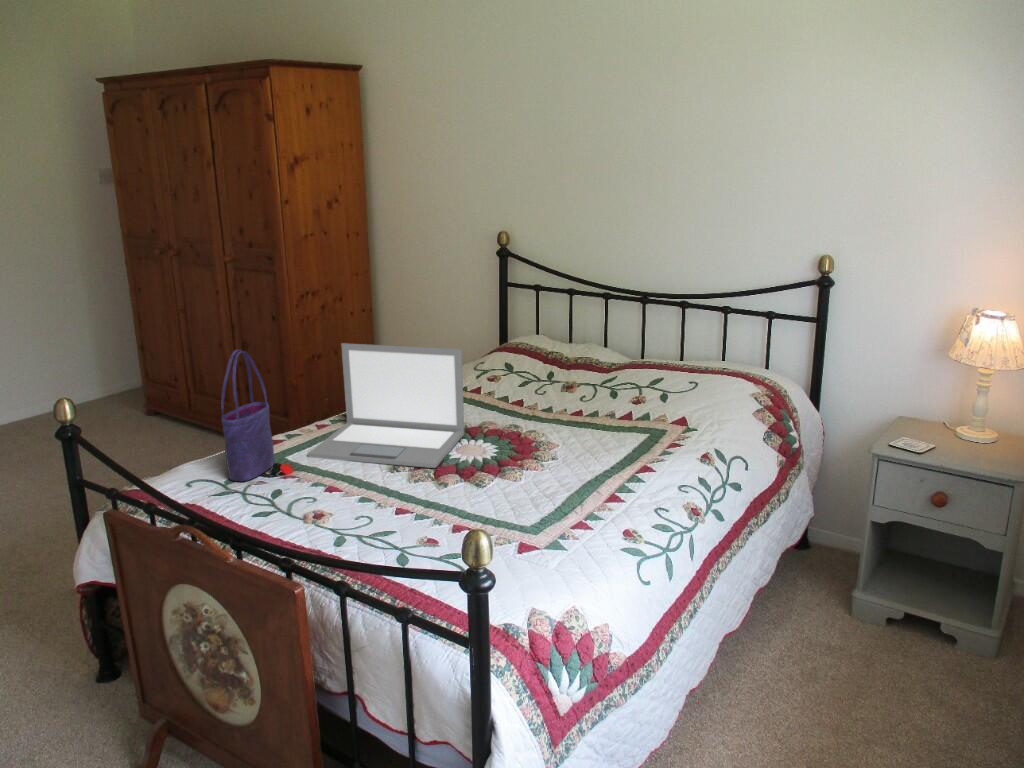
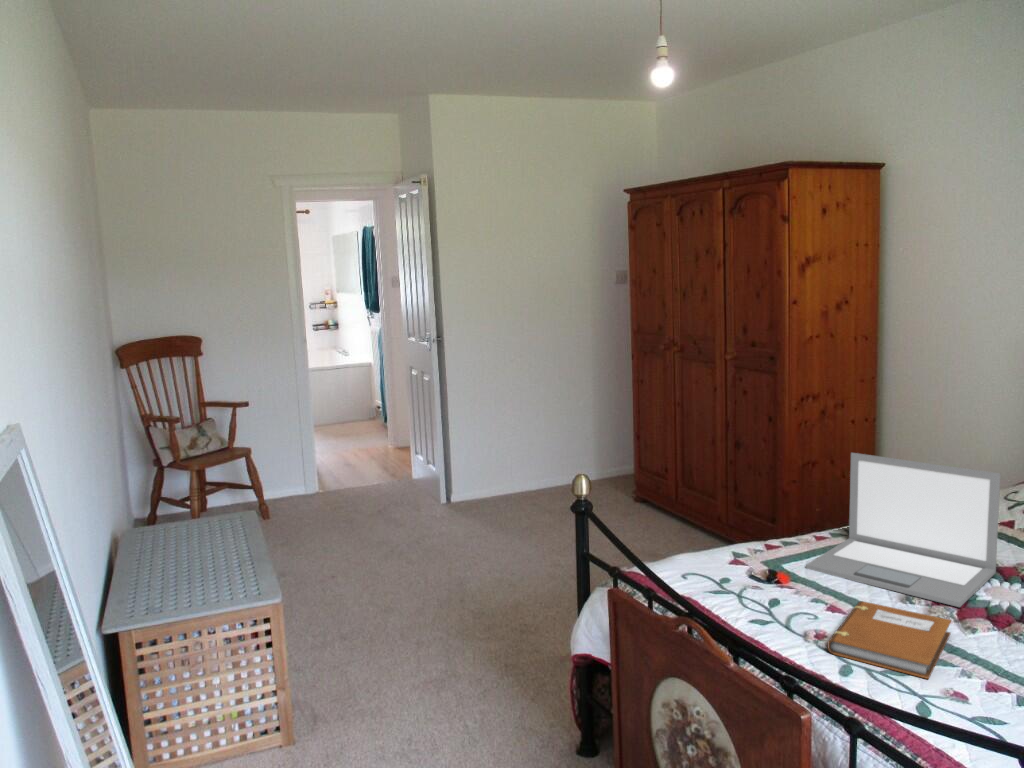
tote bag: present [221,350,274,481] -> none [723,448,771,583]
notebook: none [324,478,427,533] -> present [828,601,951,679]

